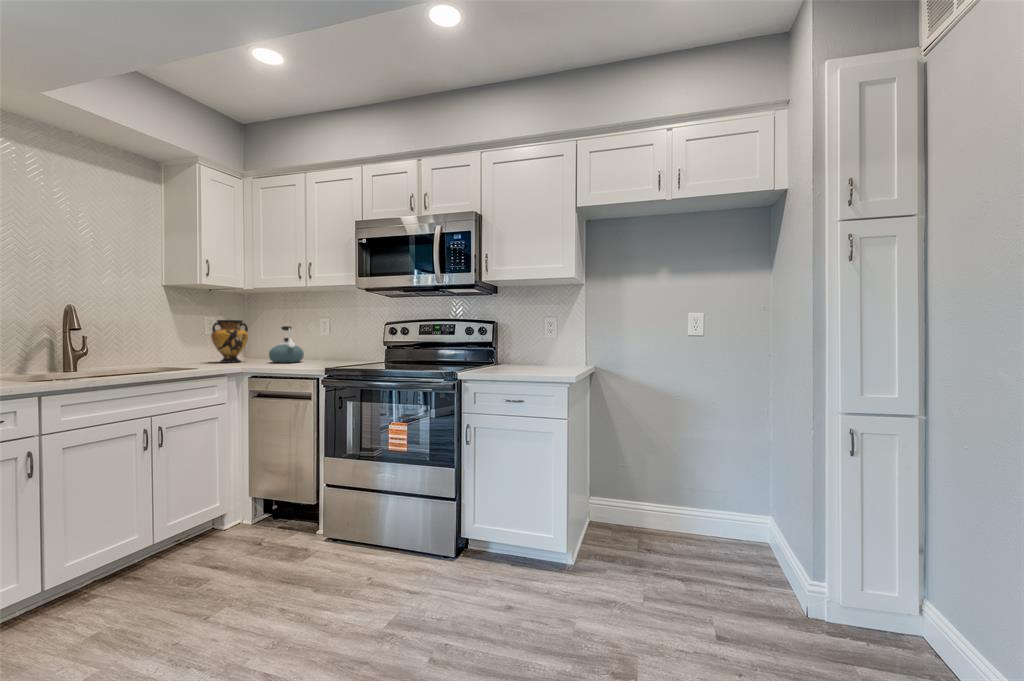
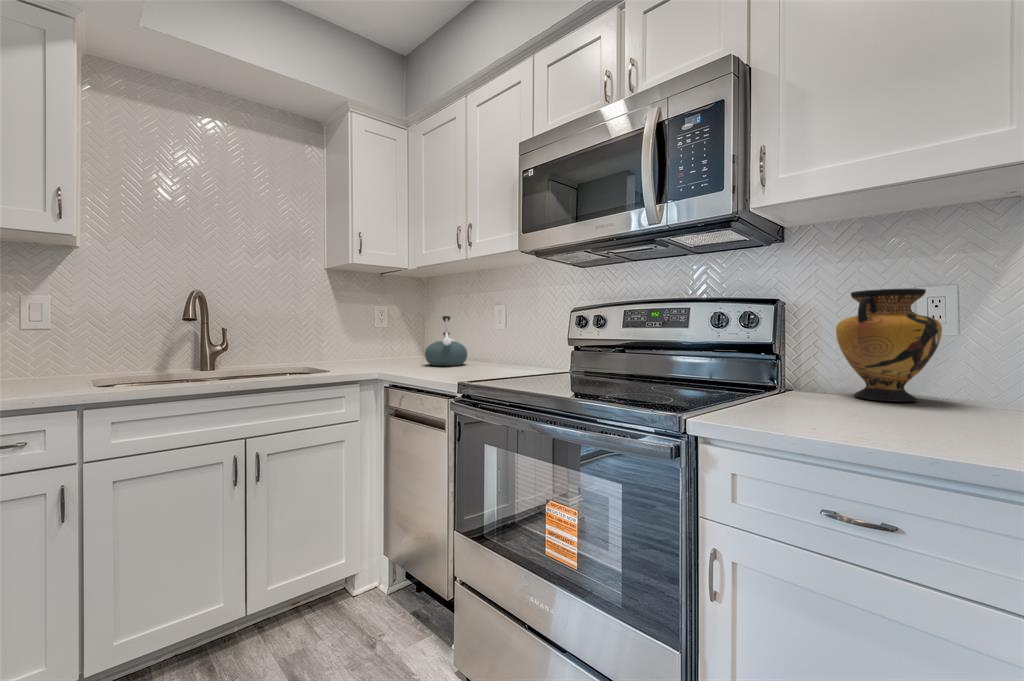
vase: present [211,320,248,363] -> present [836,288,942,402]

